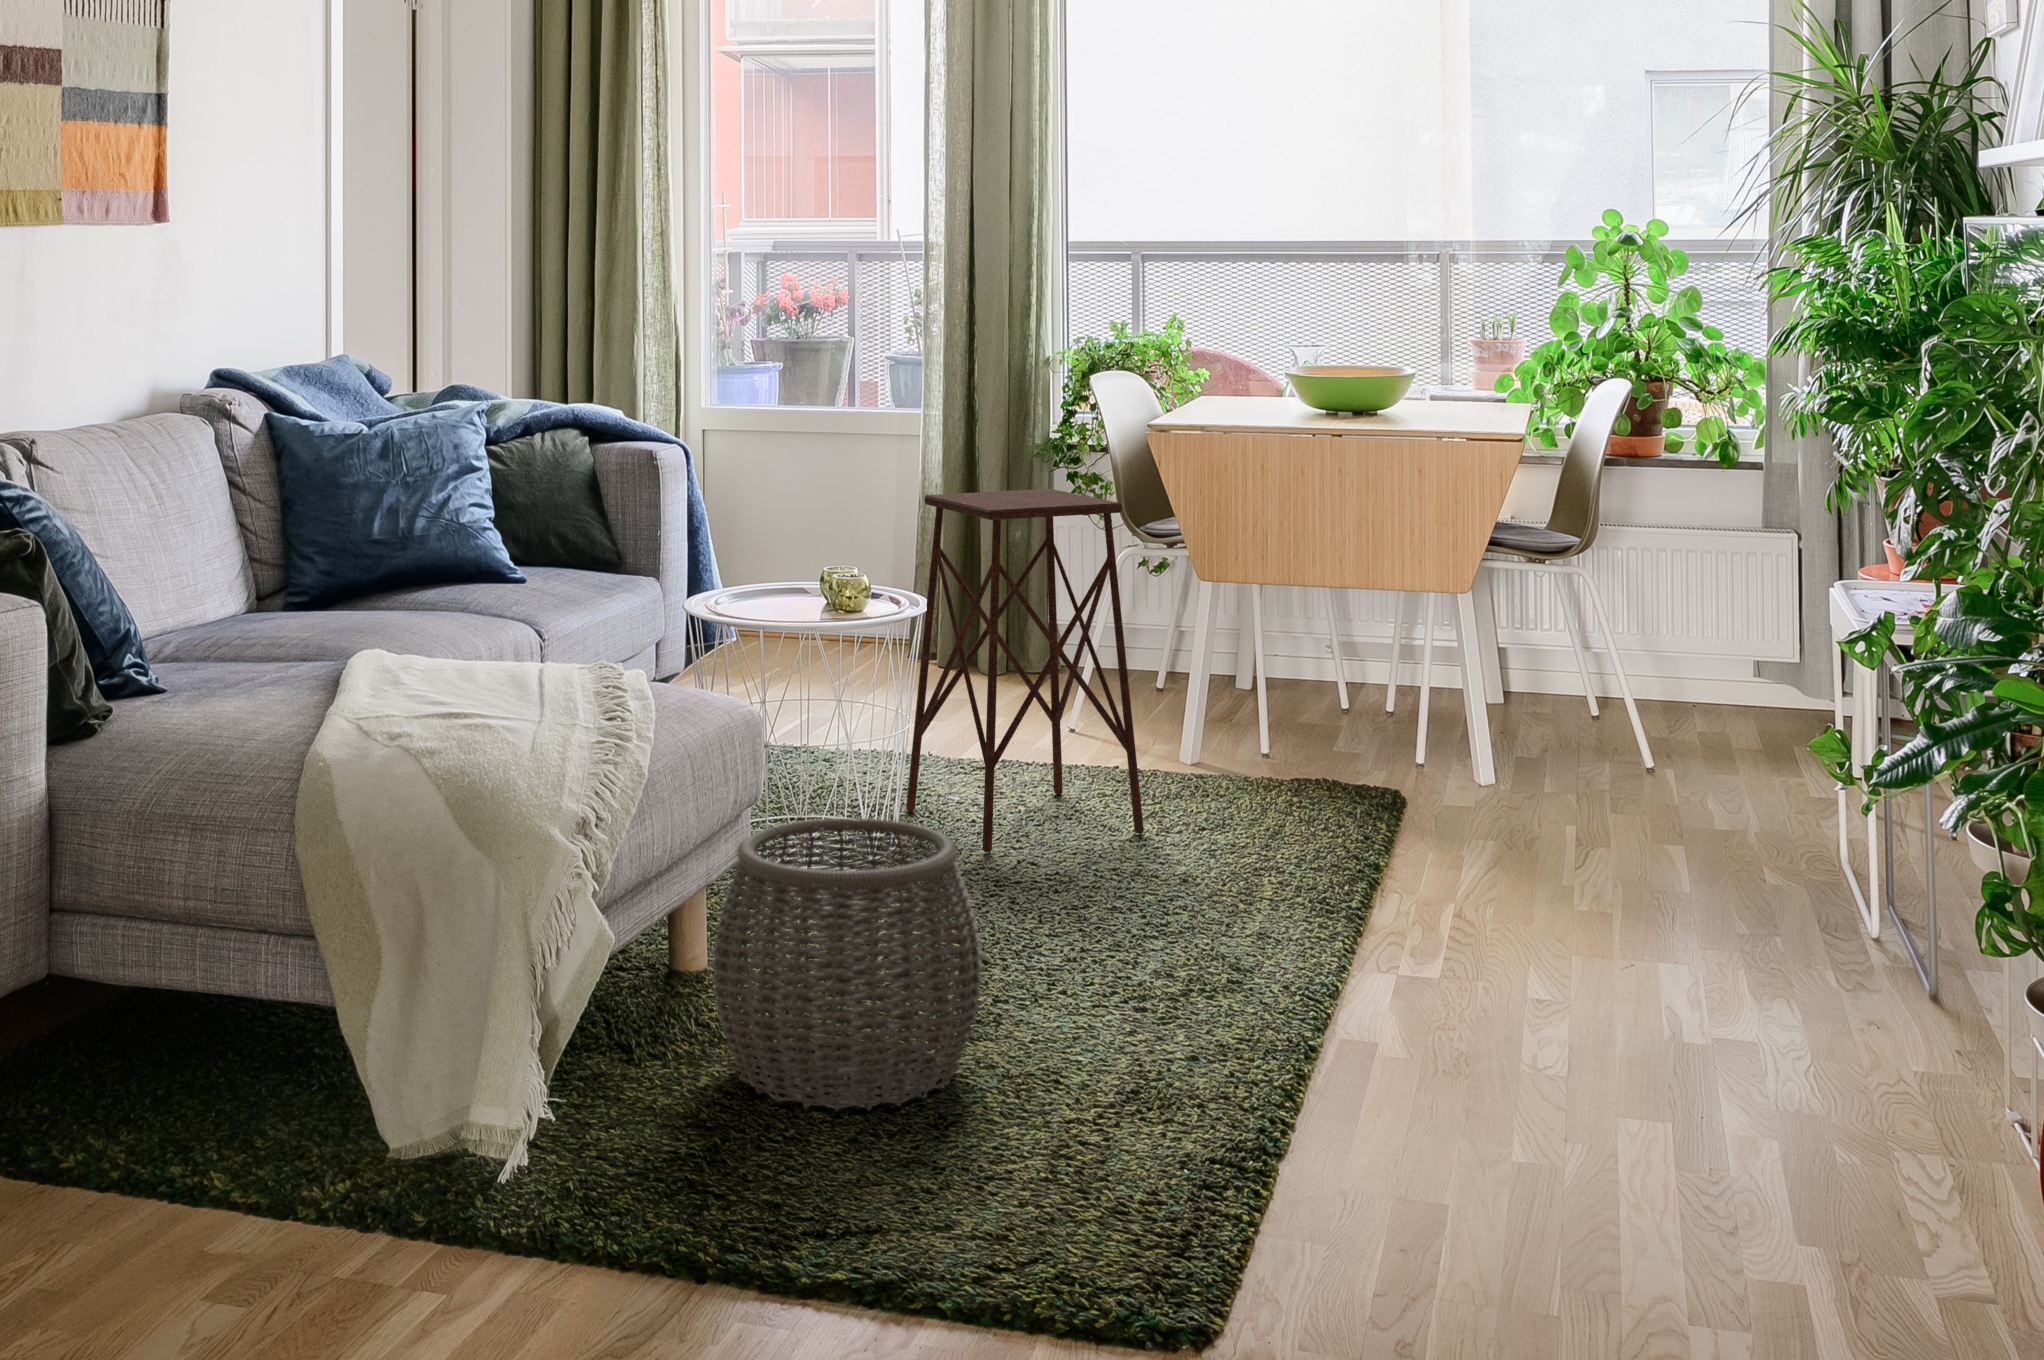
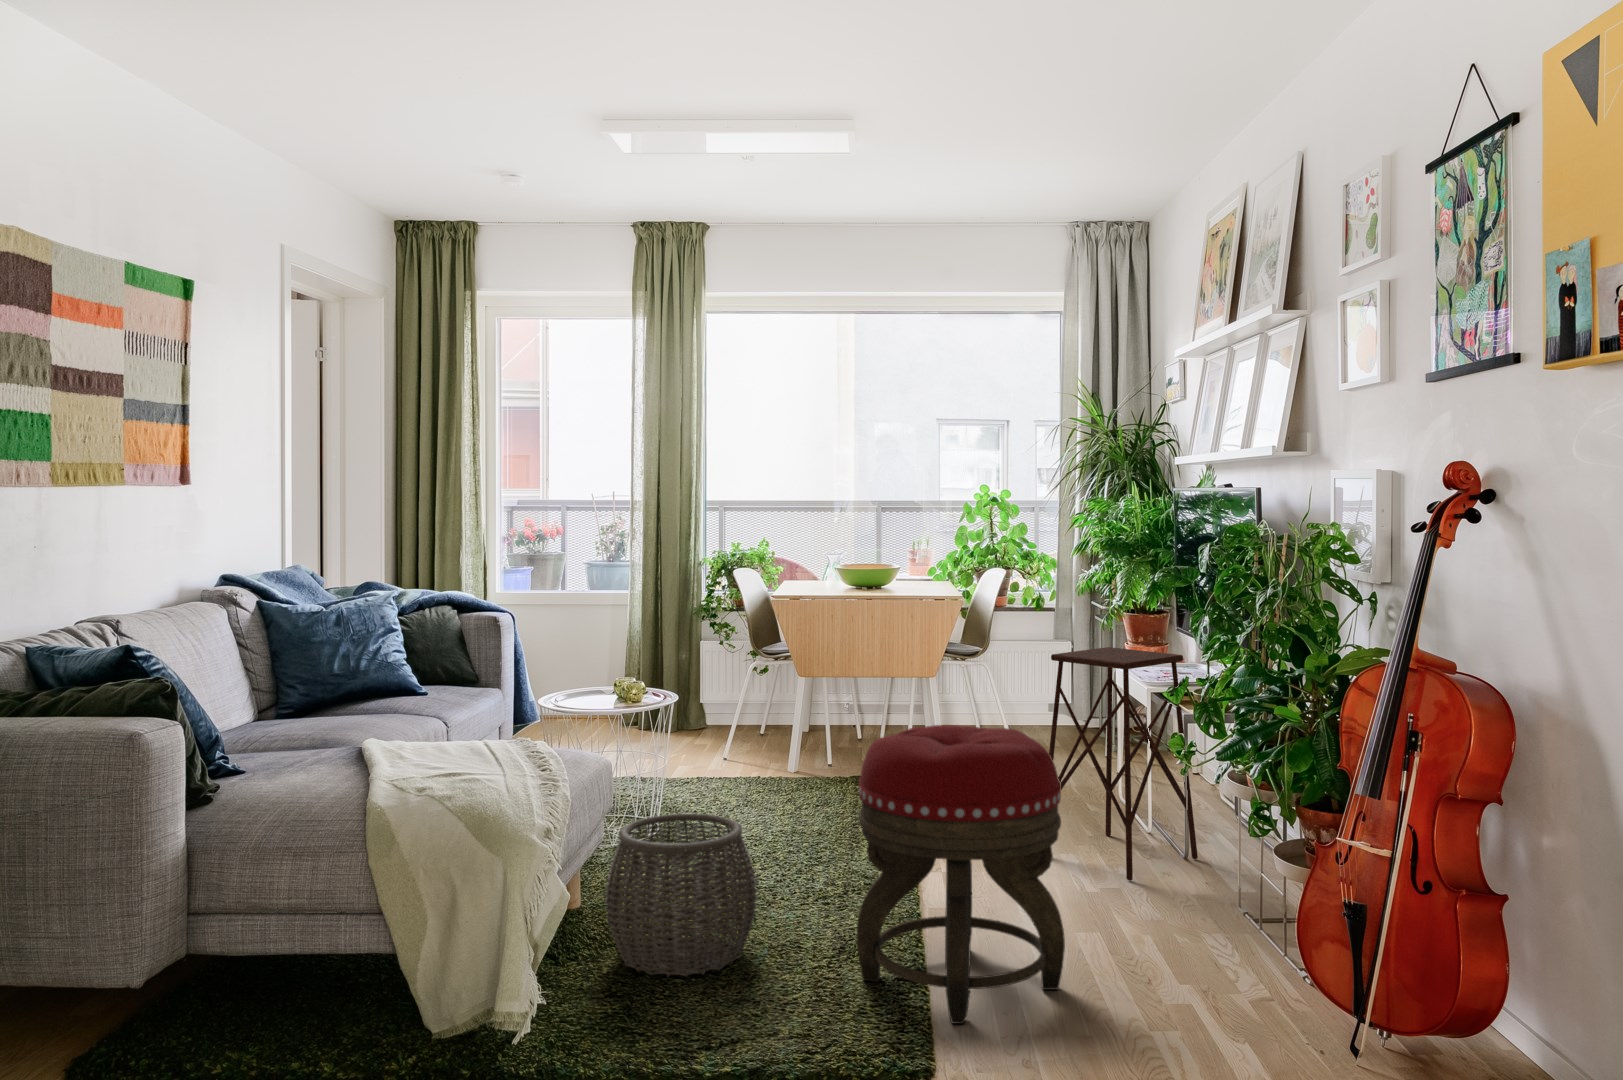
side table: present [906,489,1144,853] -> present [1049,647,1198,881]
footstool: none [1141,685,1535,1250] -> present [857,725,1065,1024]

